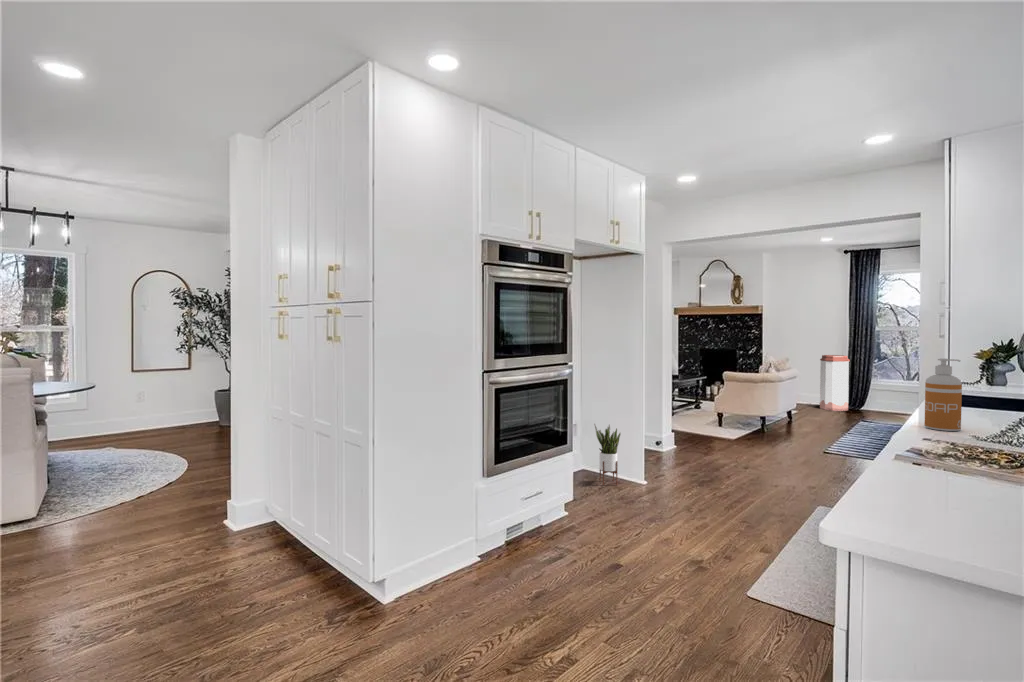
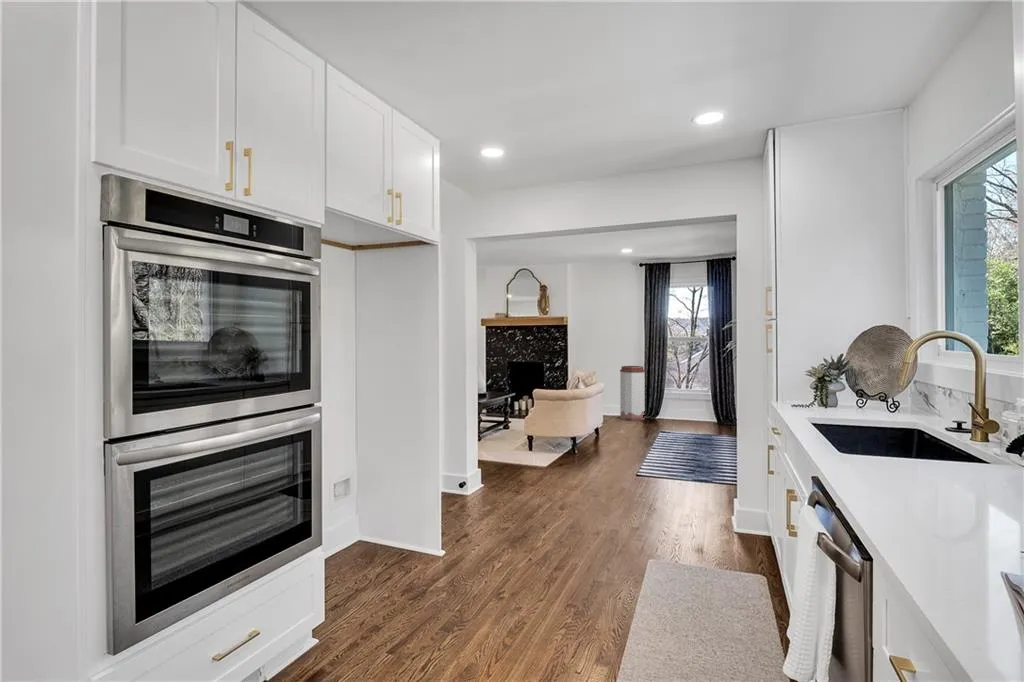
soap dispenser: present [925,359,962,431] -> none [908,409,973,547]
potted plant: present [594,424,621,485] -> none [374,477,411,566]

